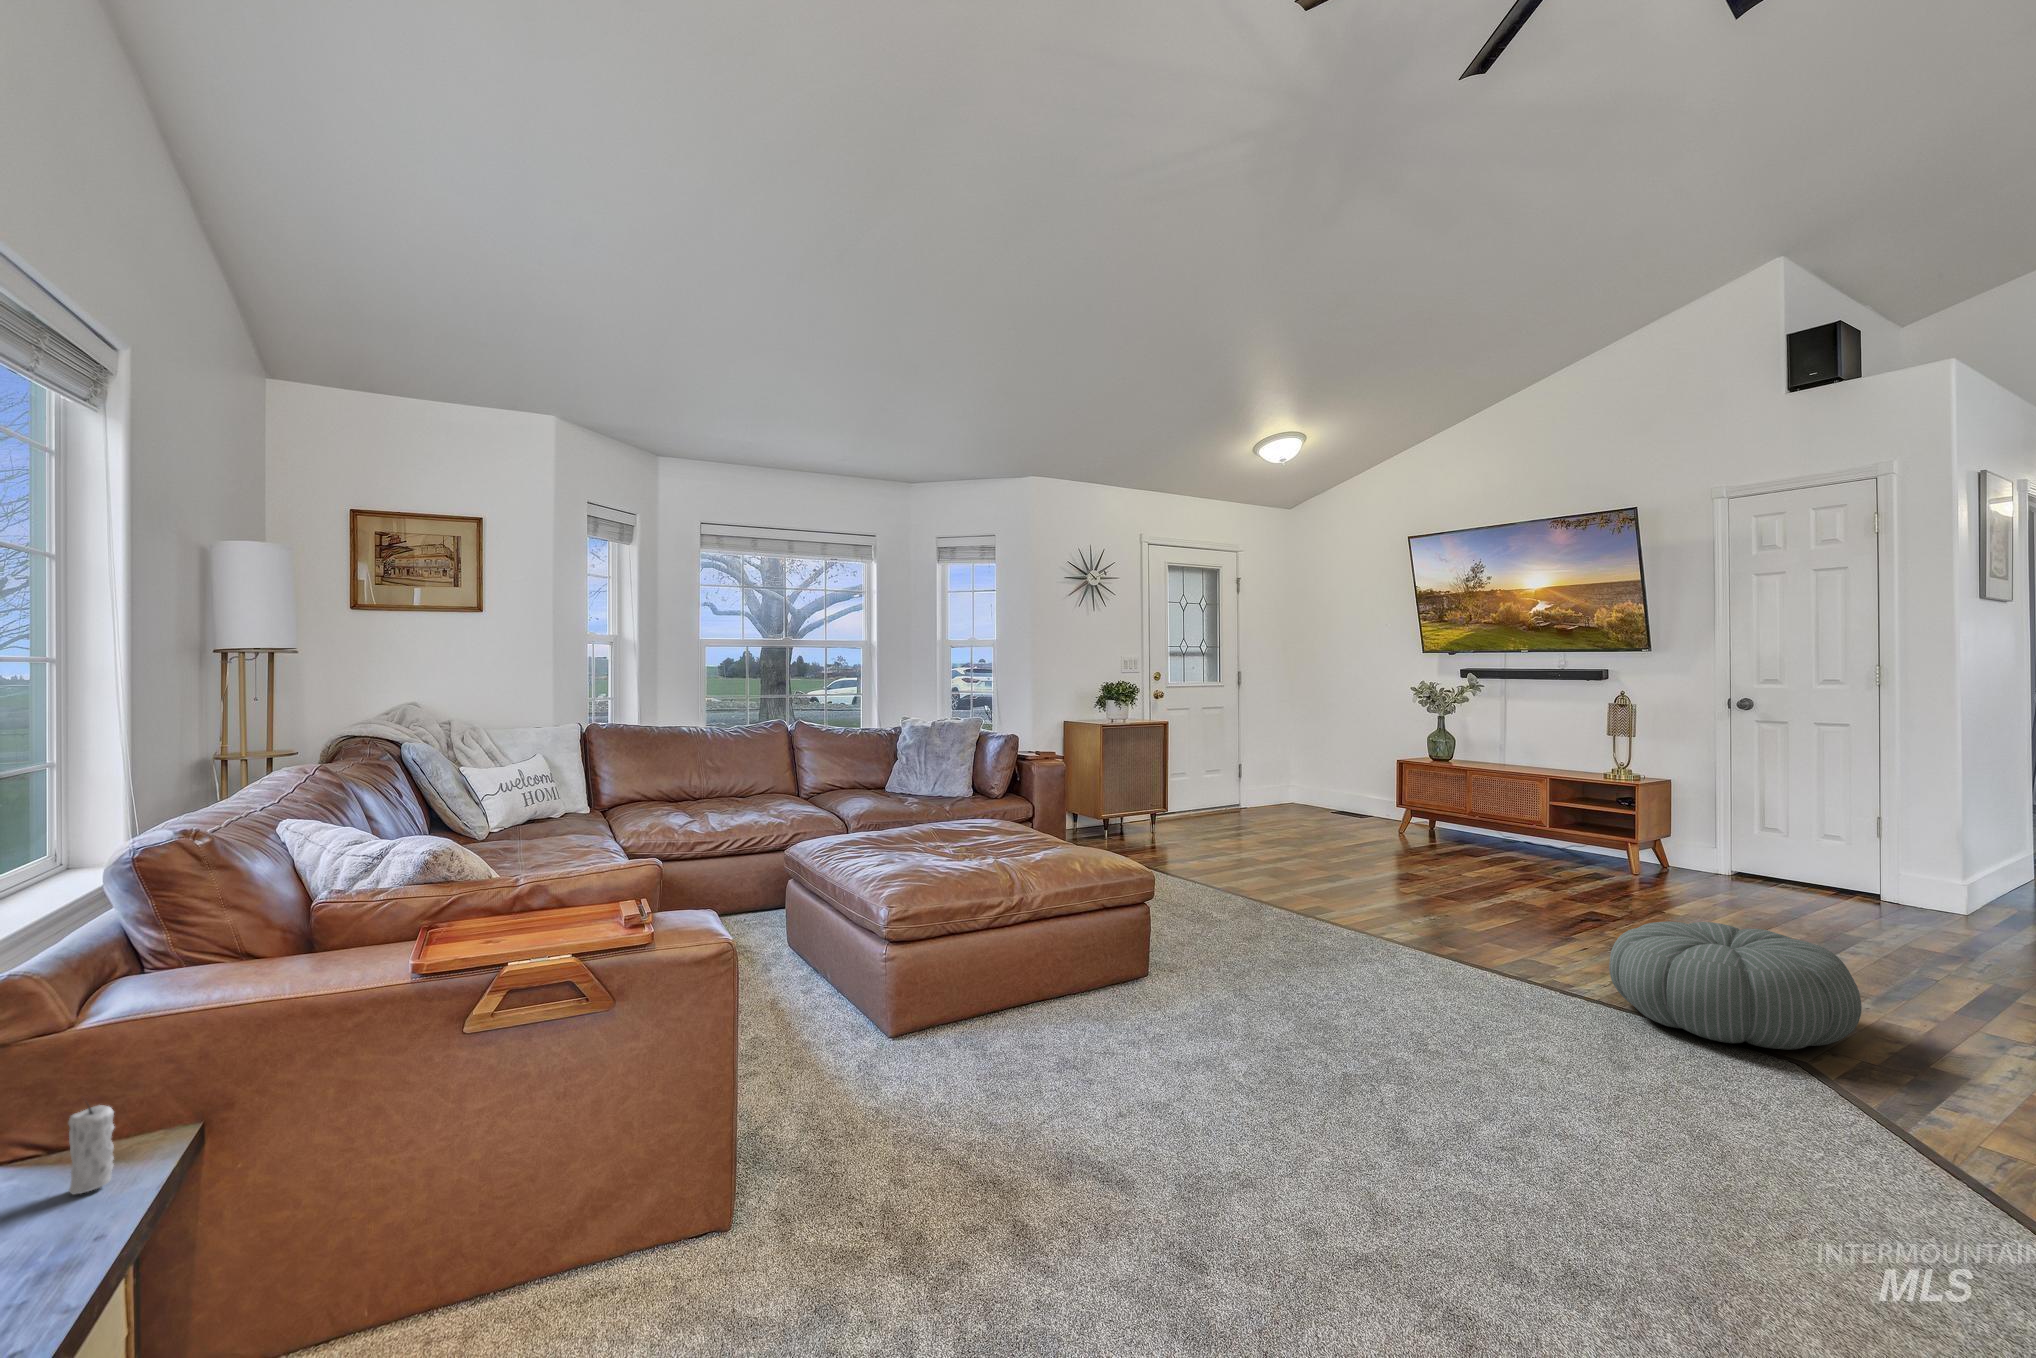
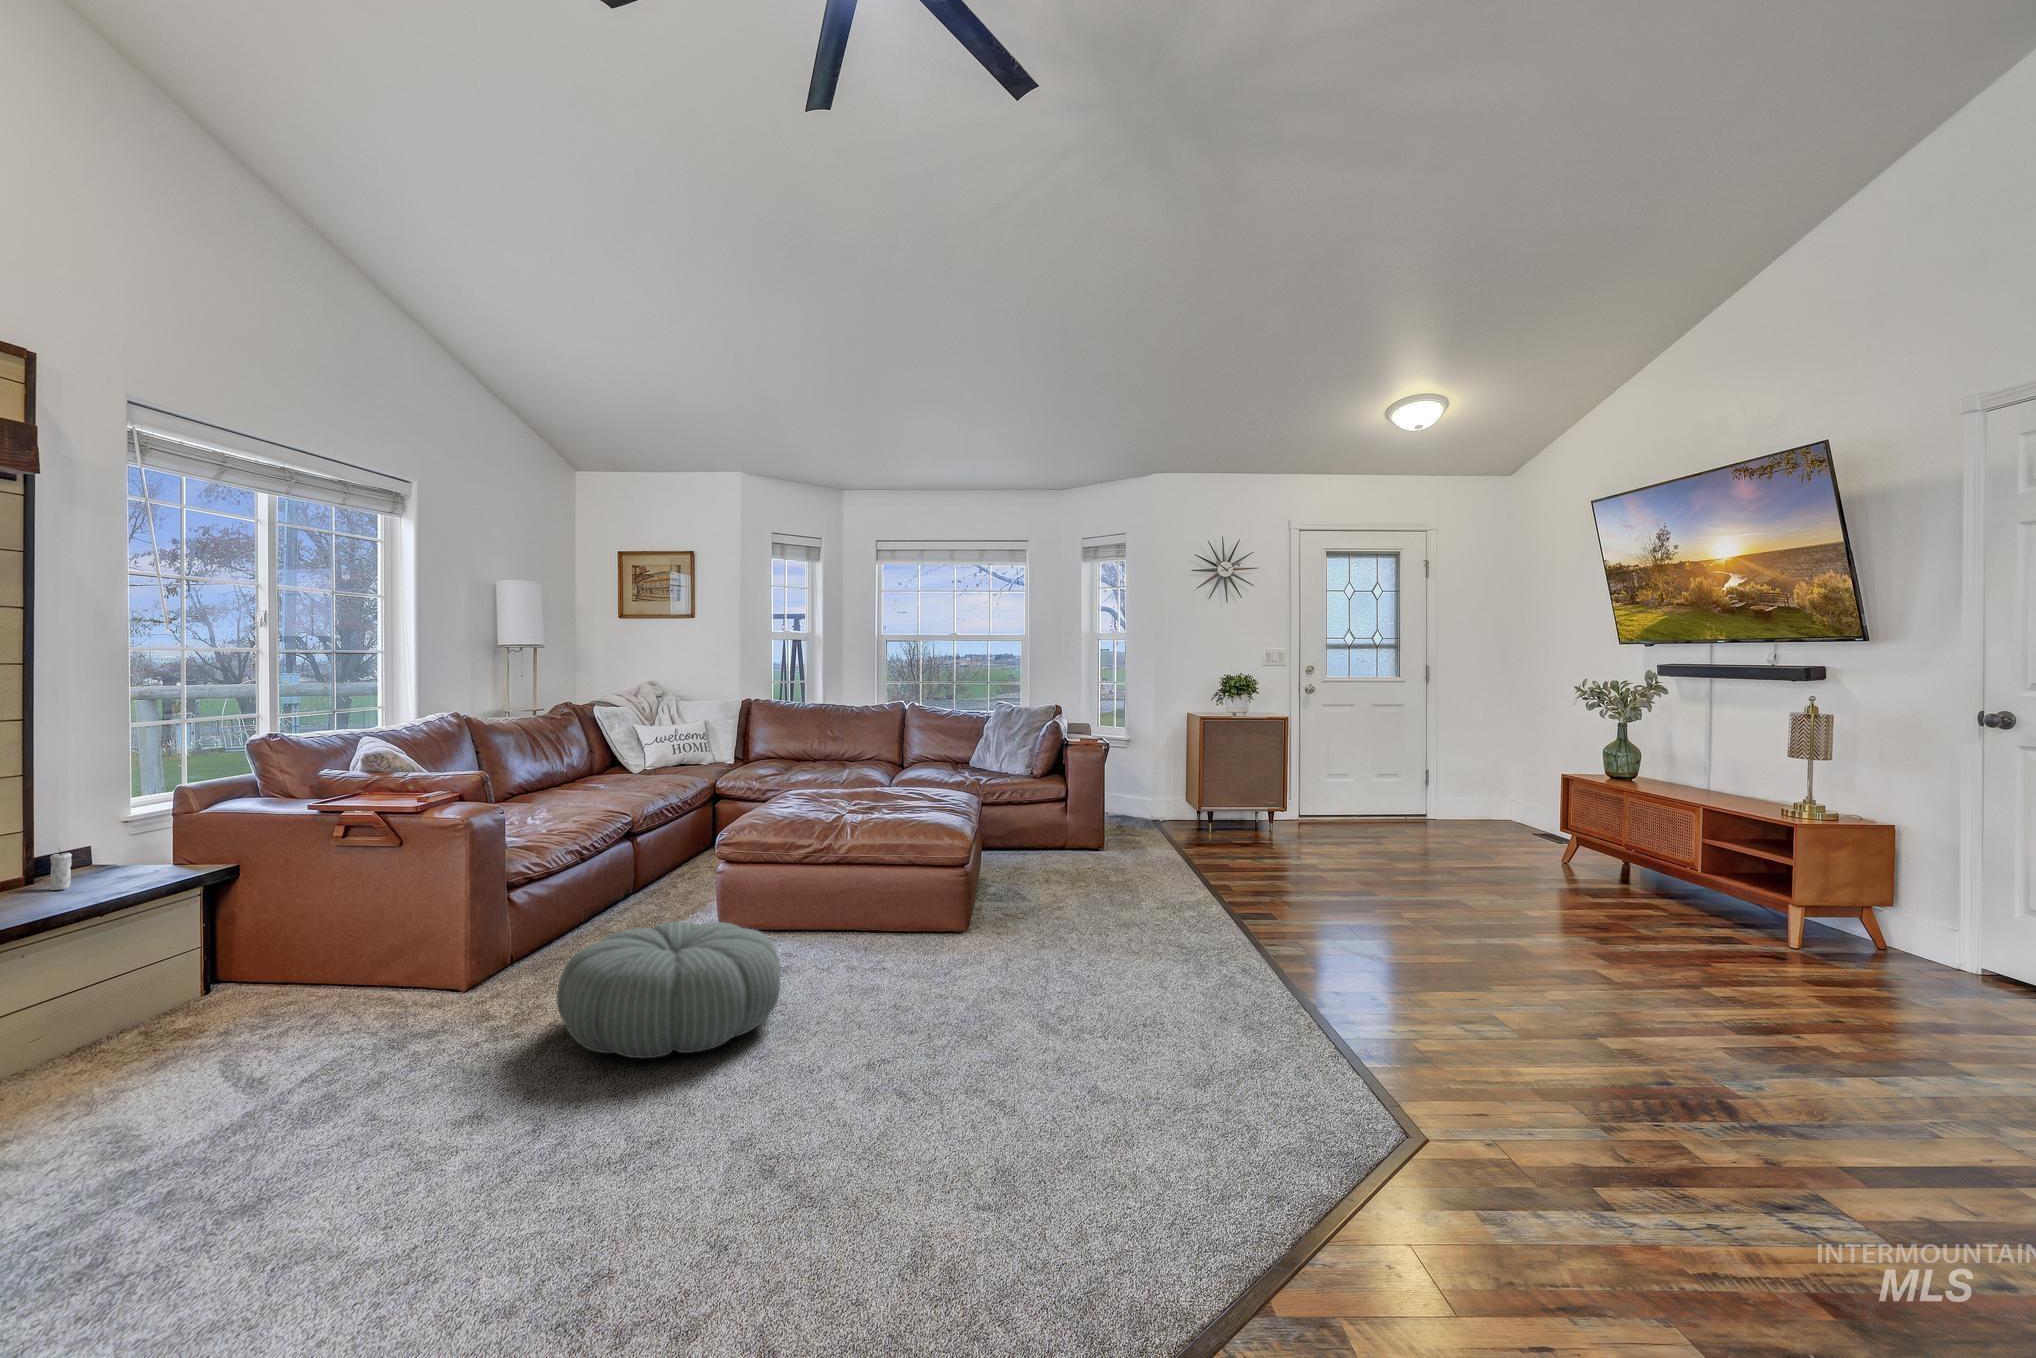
pouf: present [1609,921,1862,1049] -> present [557,922,781,1058]

